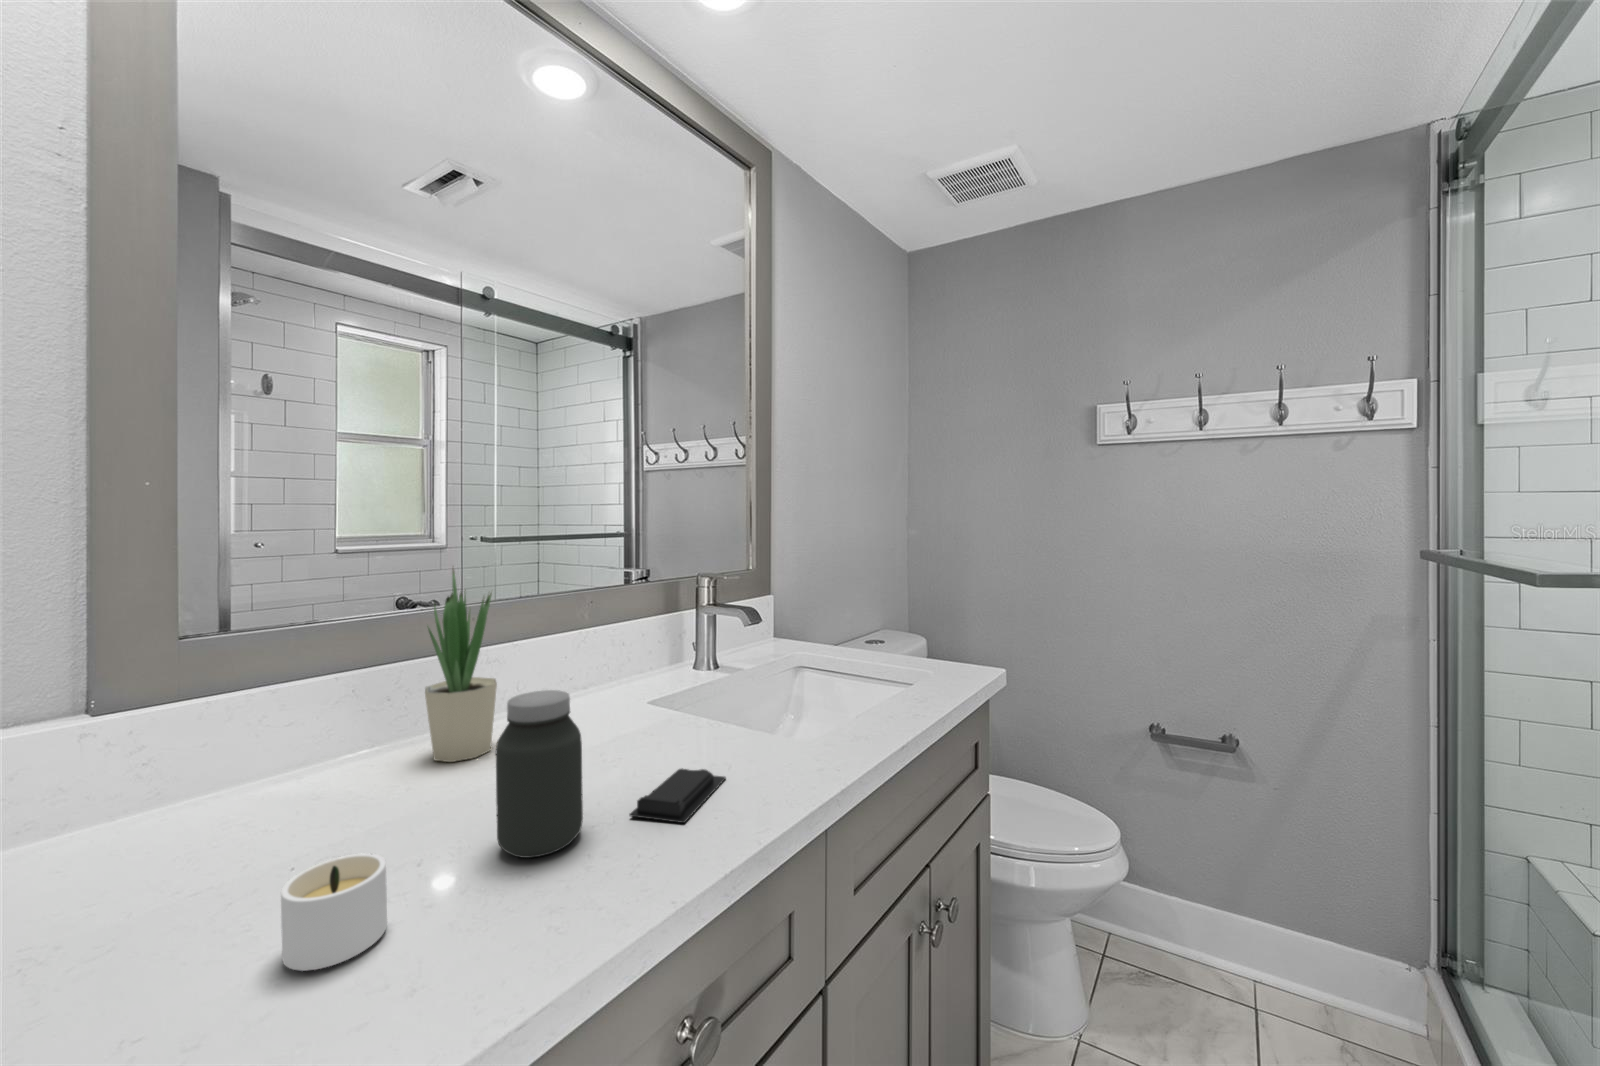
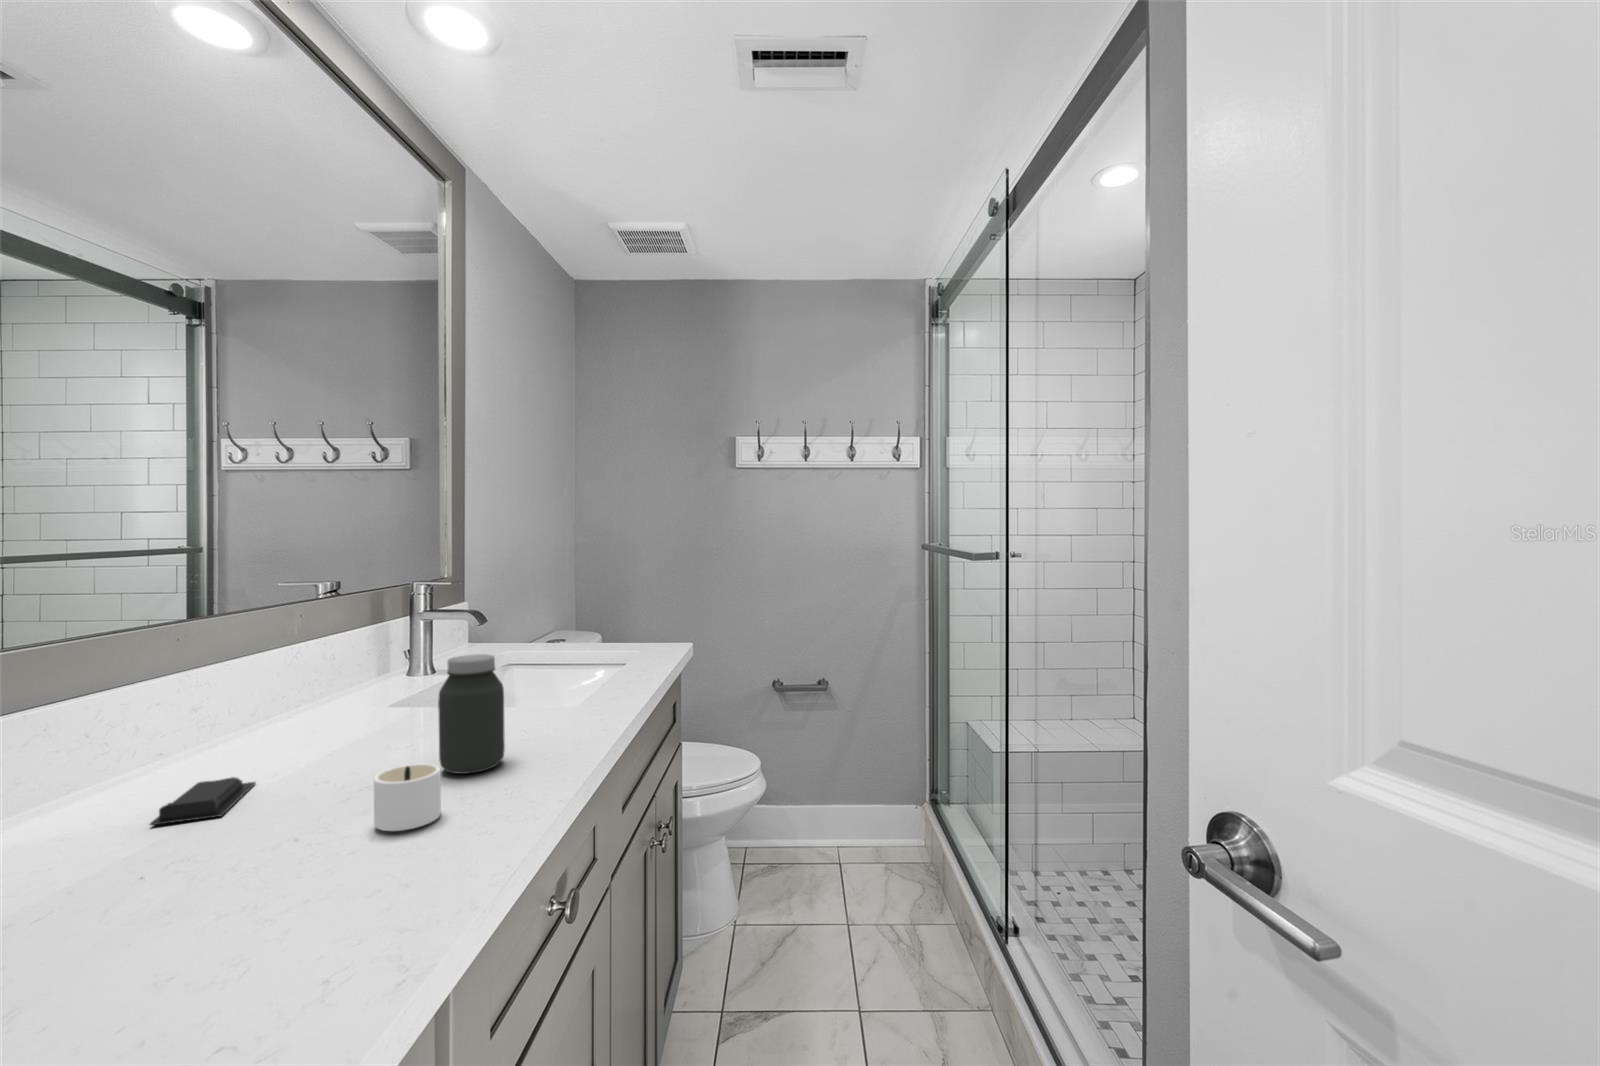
potted plant: present [425,570,497,762] -> none [219,568,310,764]
soap bar: present [630,768,726,823] -> present [150,777,256,825]

